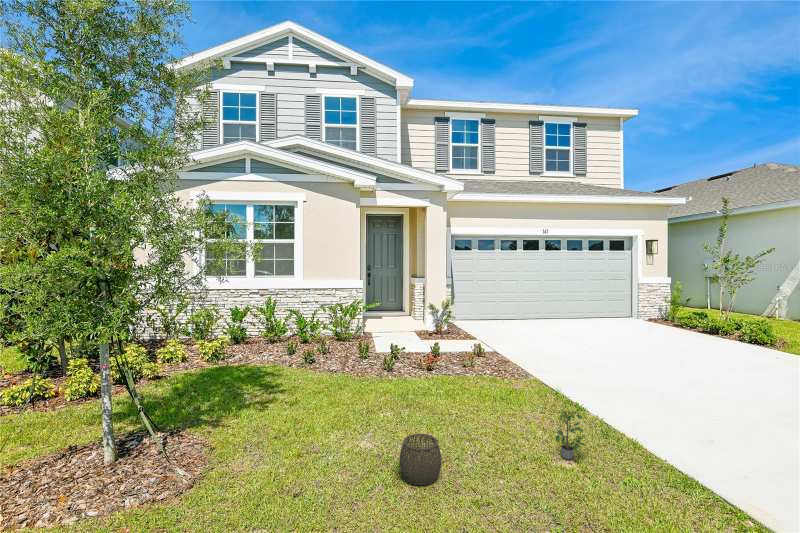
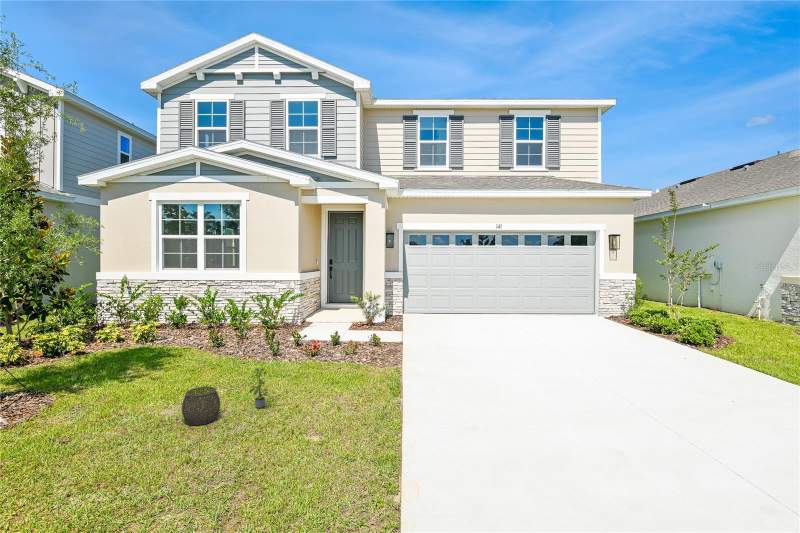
potted plant: present [555,410,586,460] -> present [249,368,267,408]

